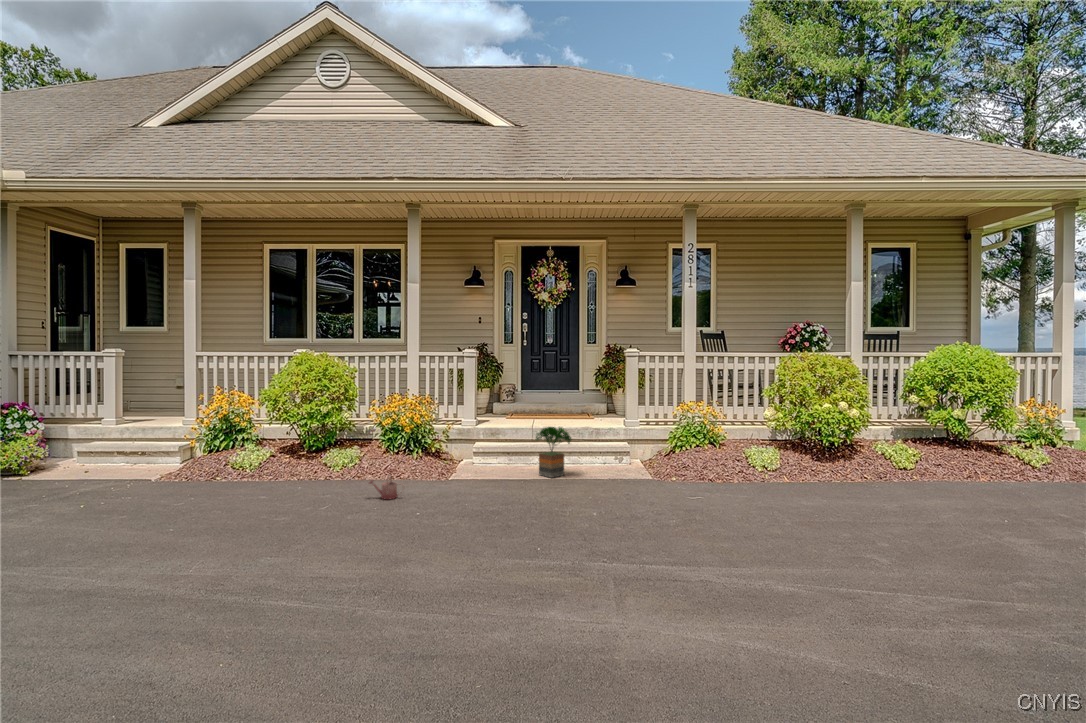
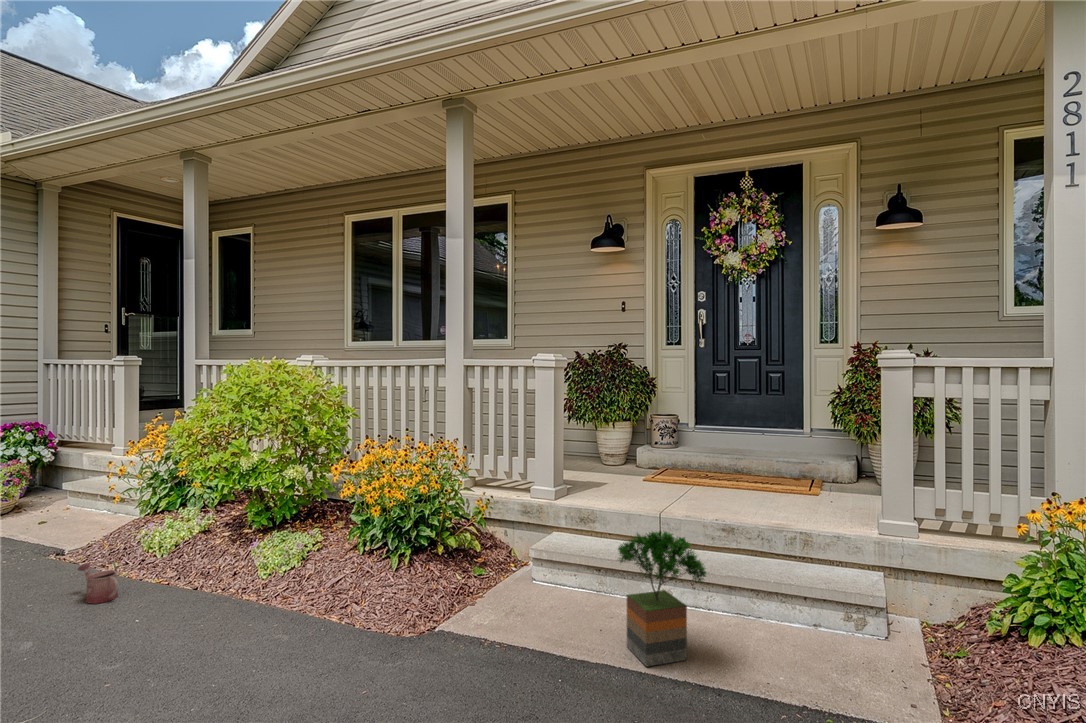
watering can: present [369,475,398,499] -> present [78,559,118,604]

